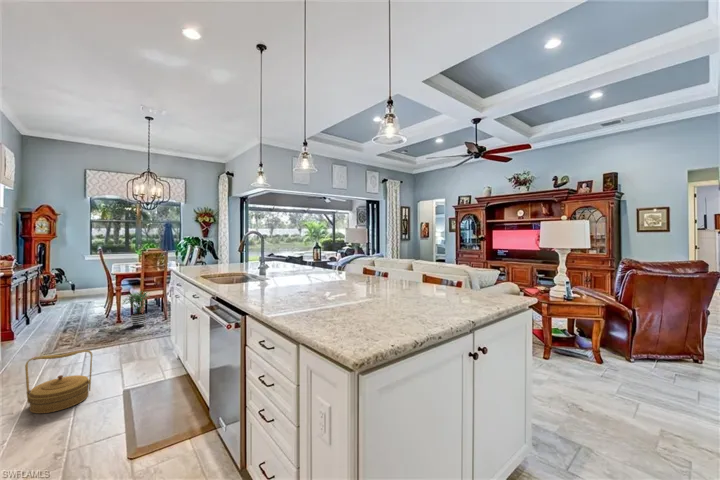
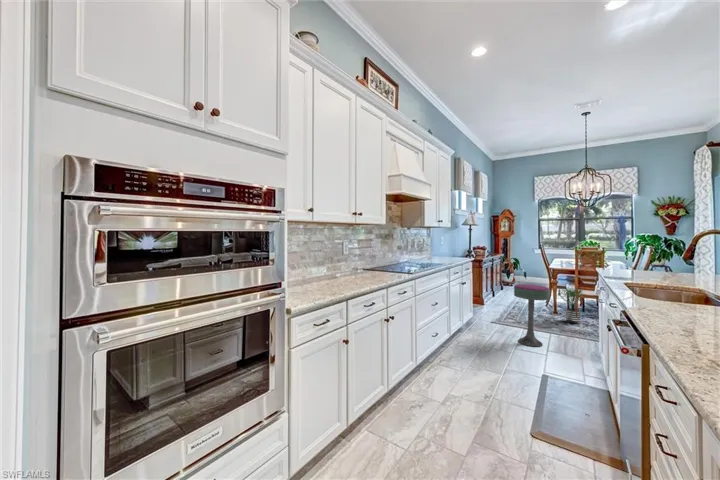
bar stool: none [75,296,120,366] -> present [514,284,550,346]
basket: present [25,350,92,414] -> none [476,322,519,373]

